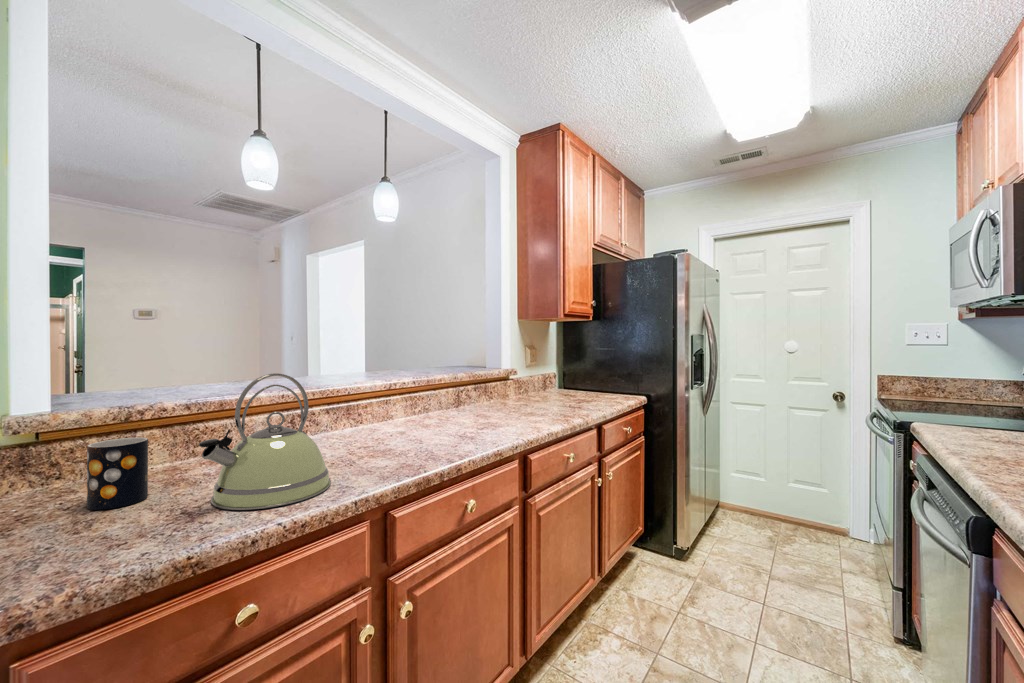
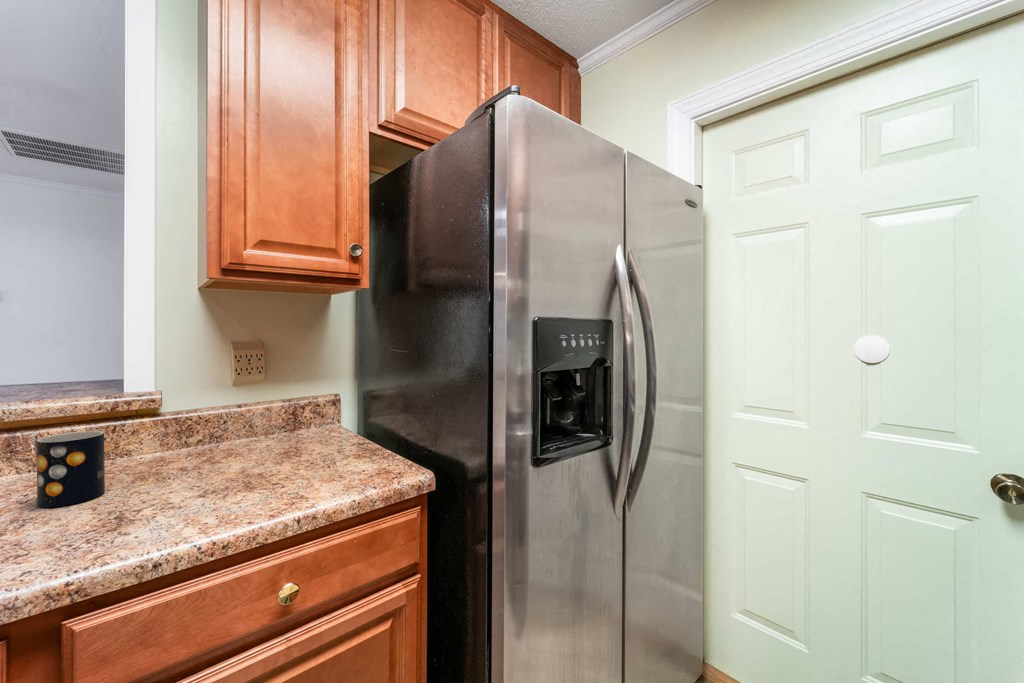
kettle: present [199,373,331,510] -> none [127,367,290,521]

